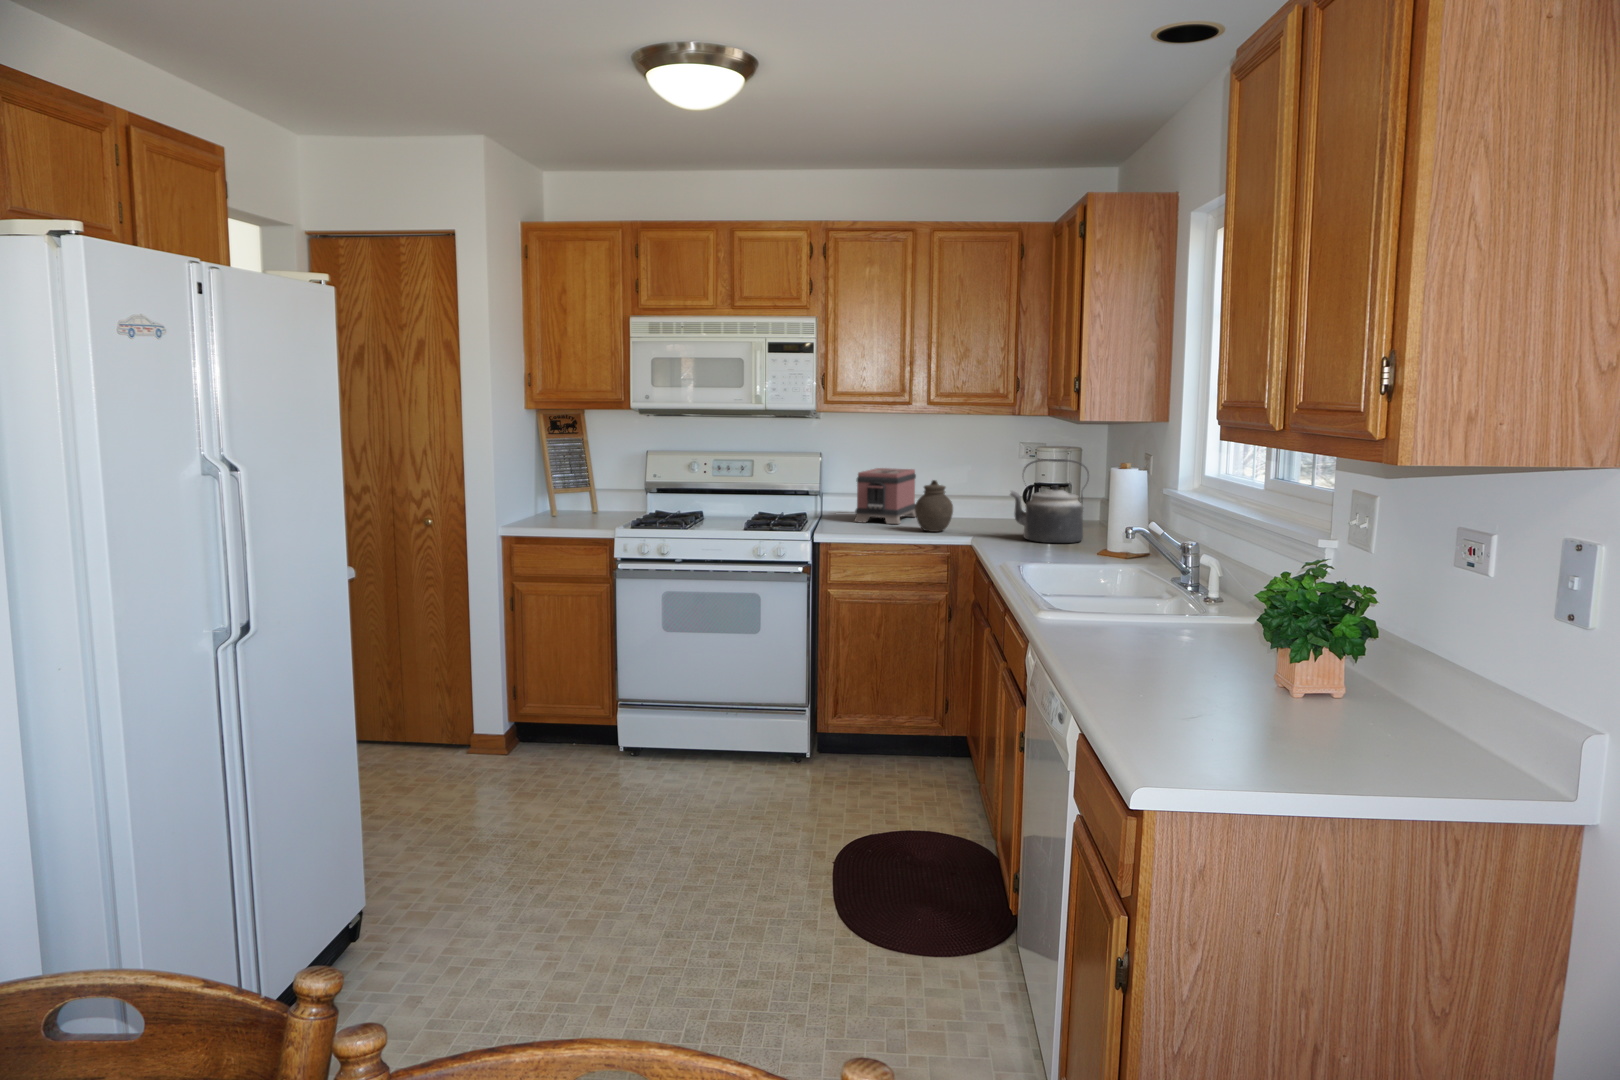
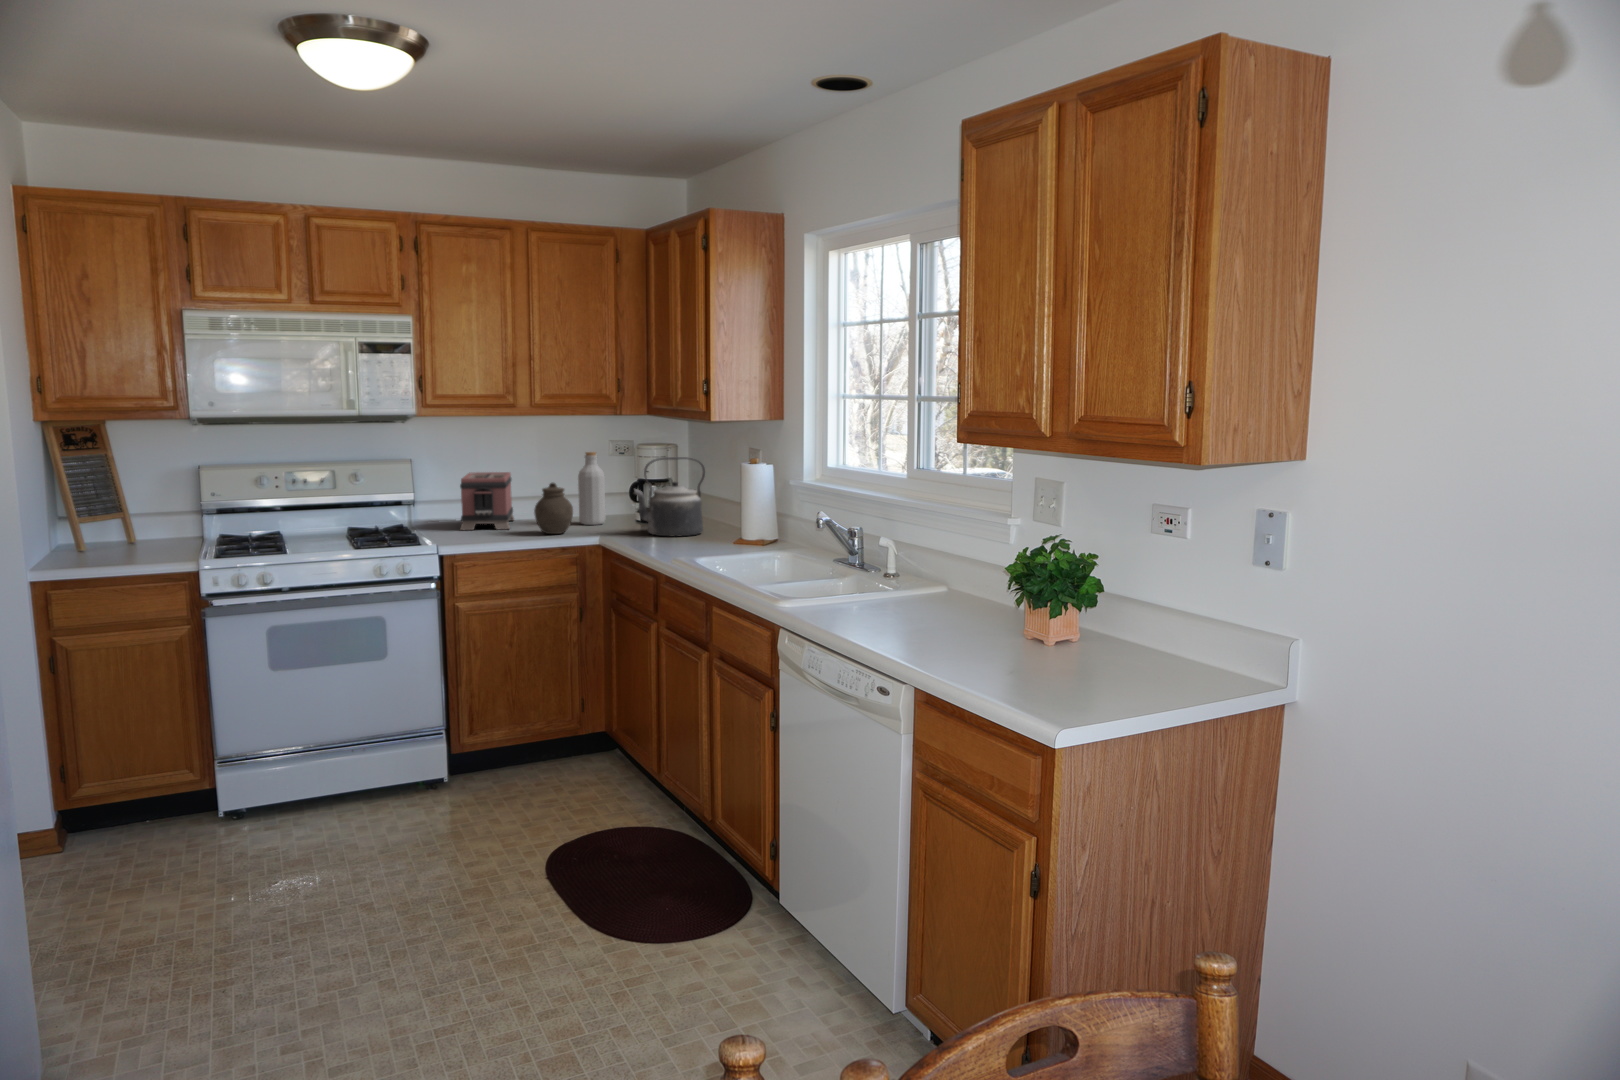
bottle: none [971,452,999,526] -> present [578,452,605,525]

